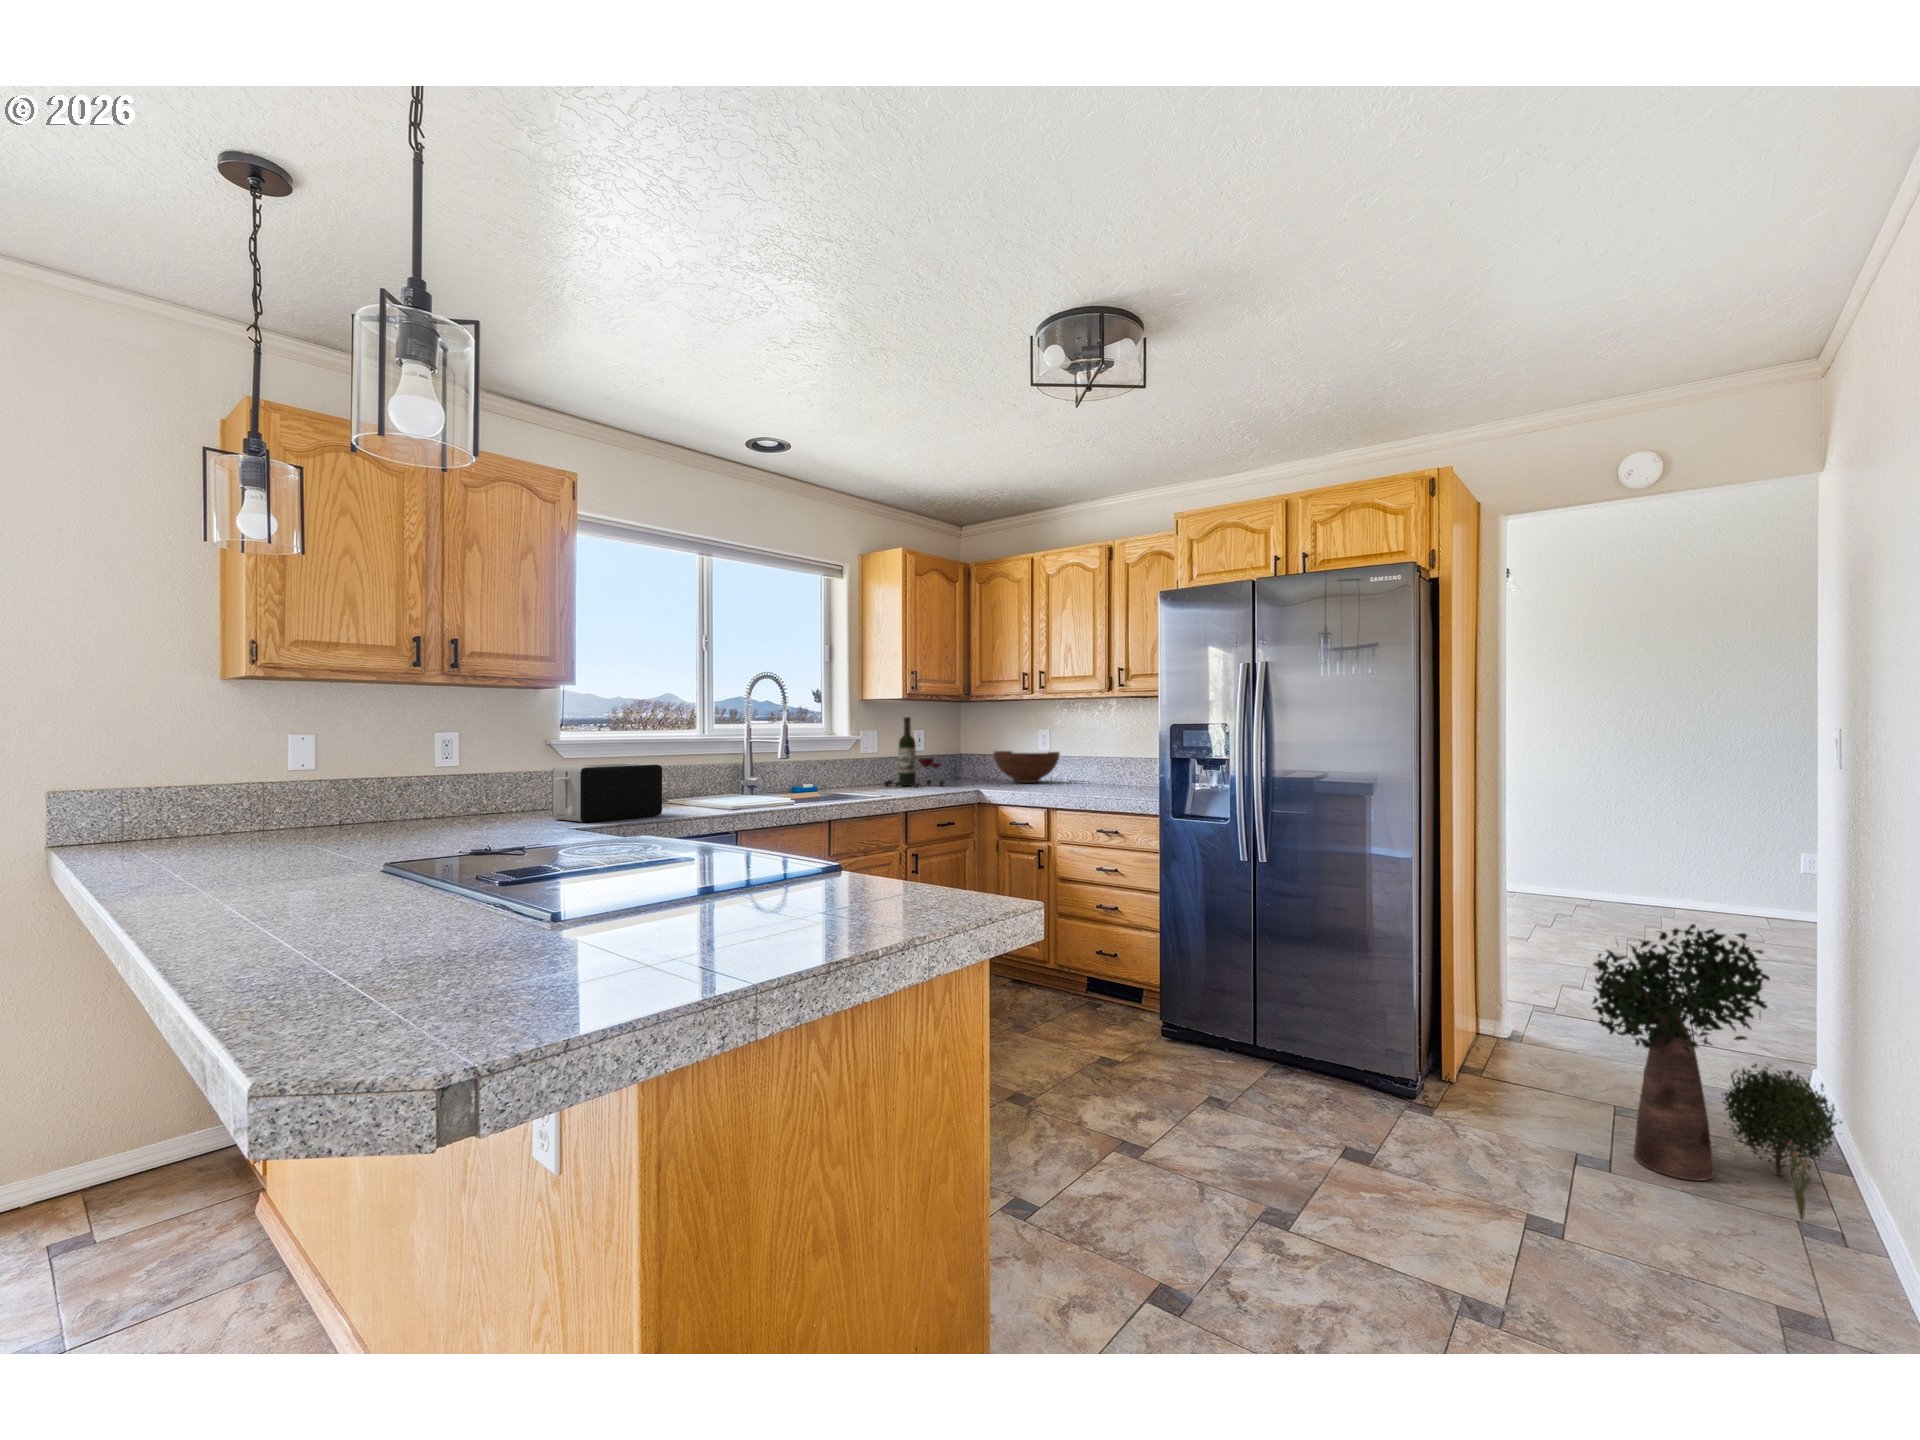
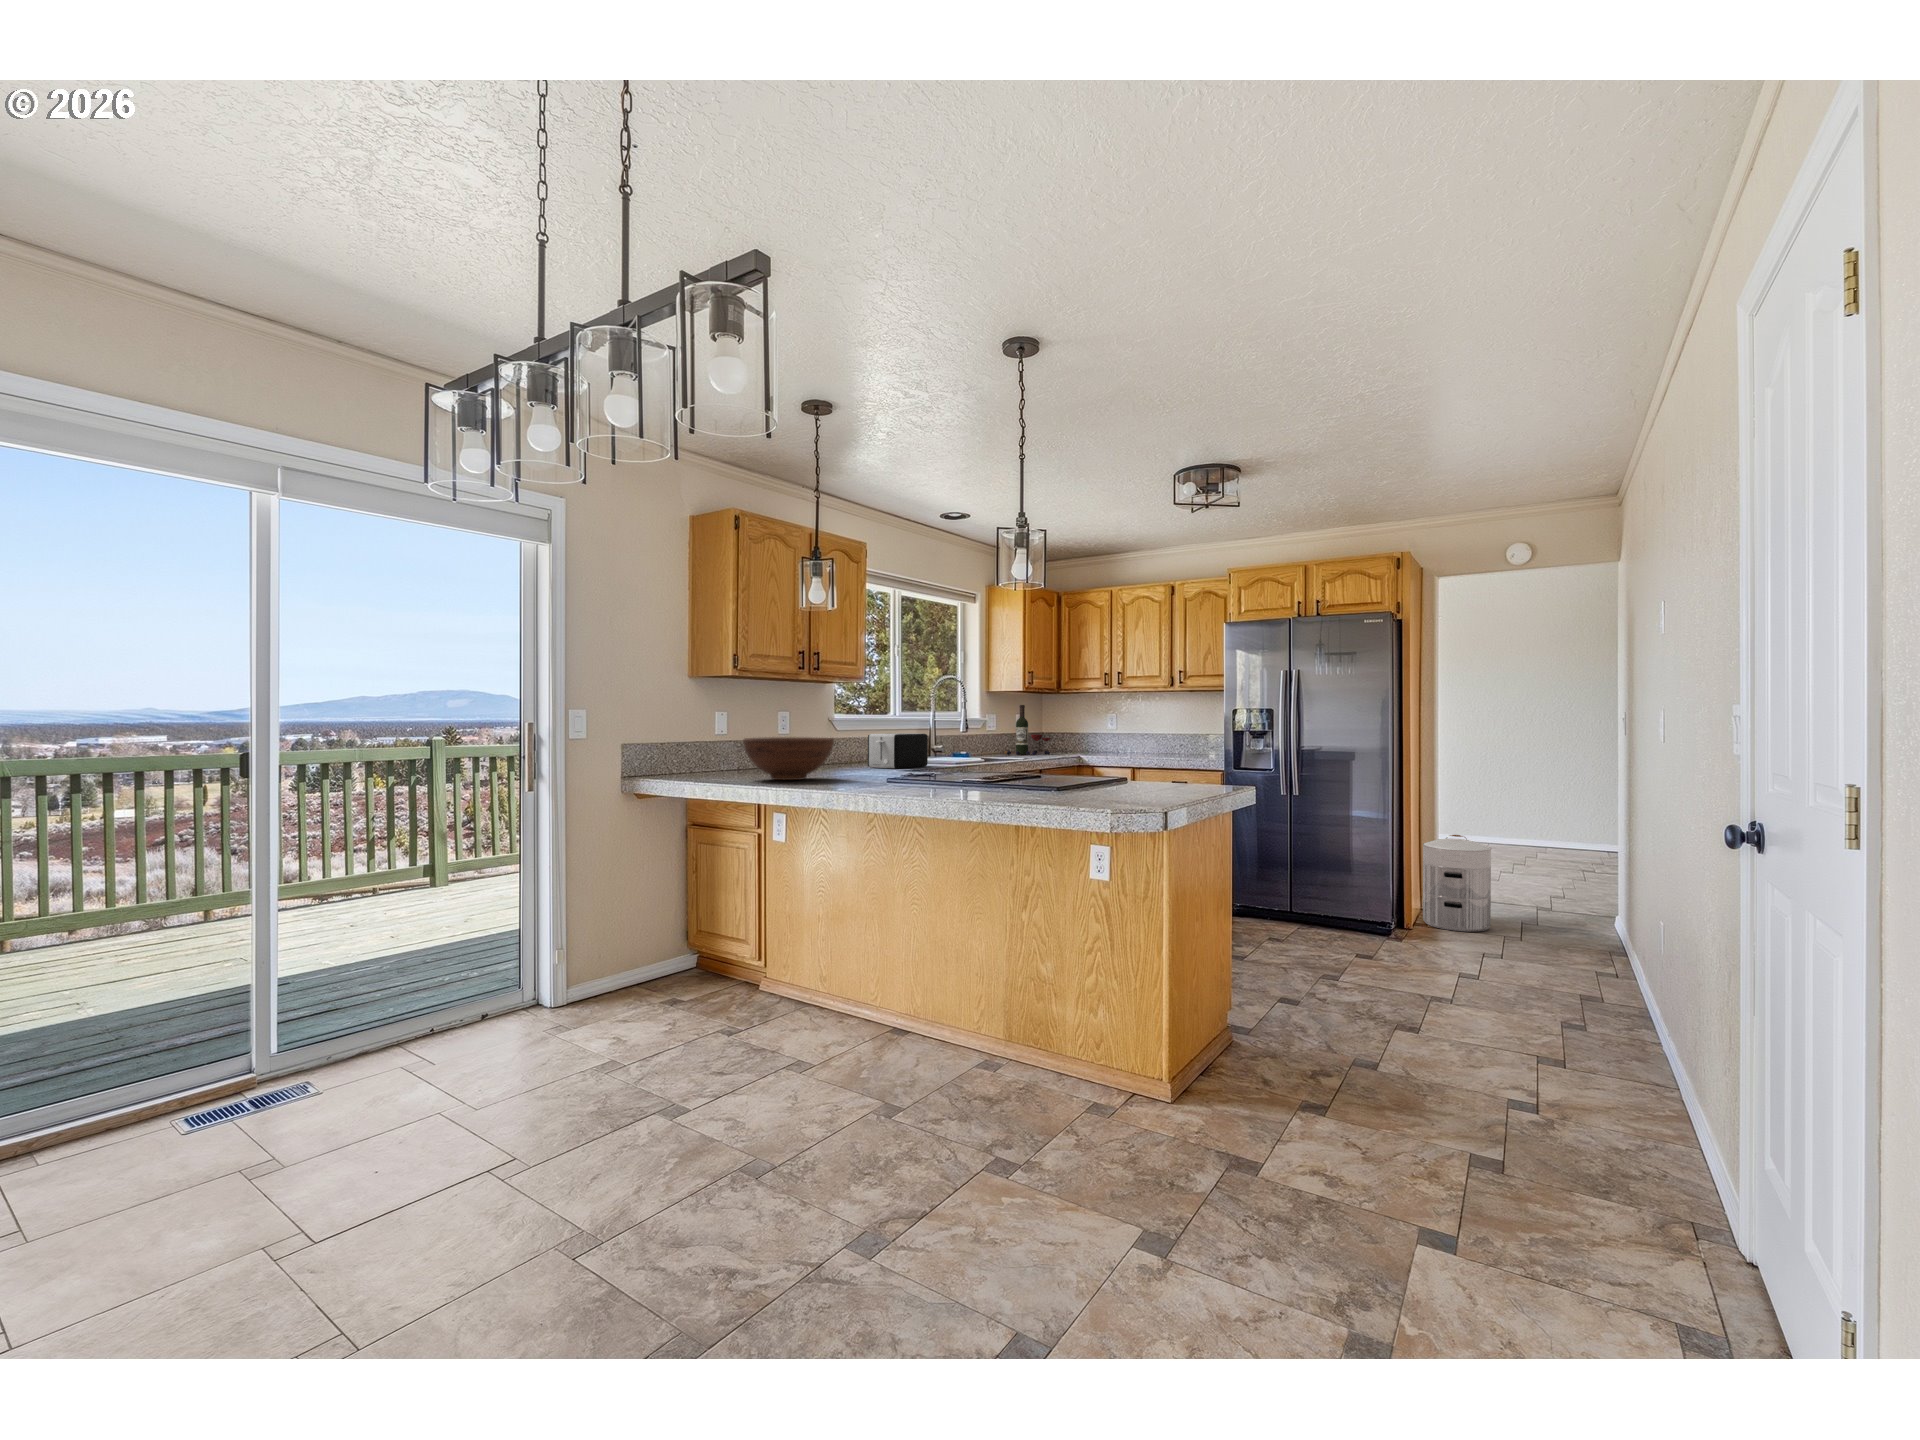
fruit bowl: present [994,751,1060,783] -> present [743,737,834,780]
potted plant: present [1592,924,1842,1221] -> none [1491,821,1621,972]
waste bin: none [1477,927,1592,1093] -> present [1423,835,1491,932]

